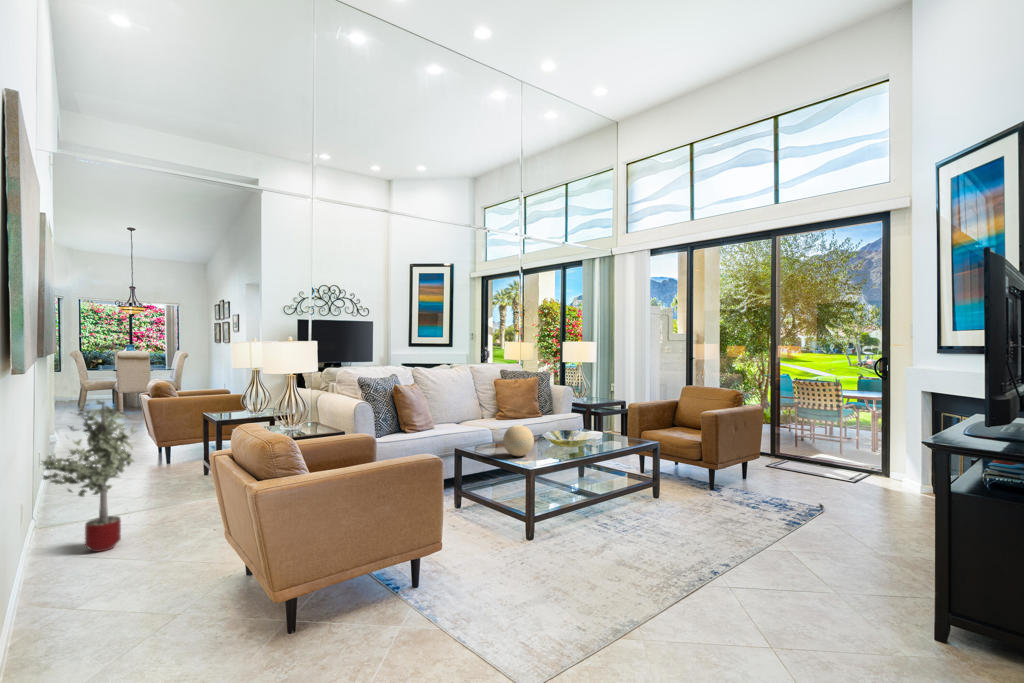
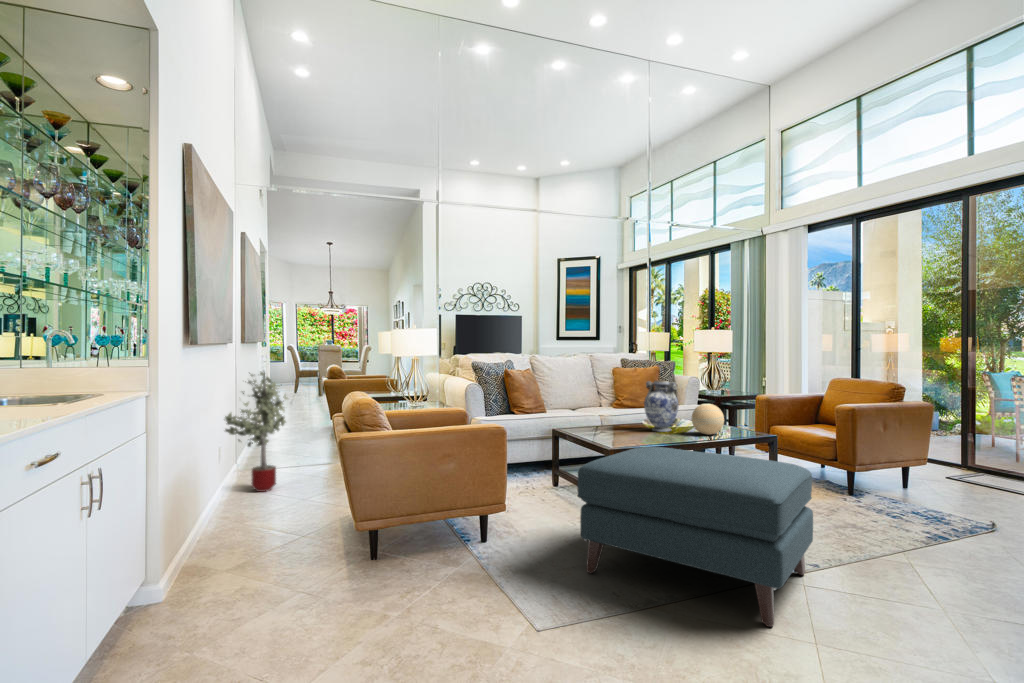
vase: none [541,395,573,444] -> present [644,380,679,432]
decorative orb: present [503,425,534,456] -> present [692,404,724,435]
ottoman: none [531,468,741,639] -> present [577,447,813,627]

